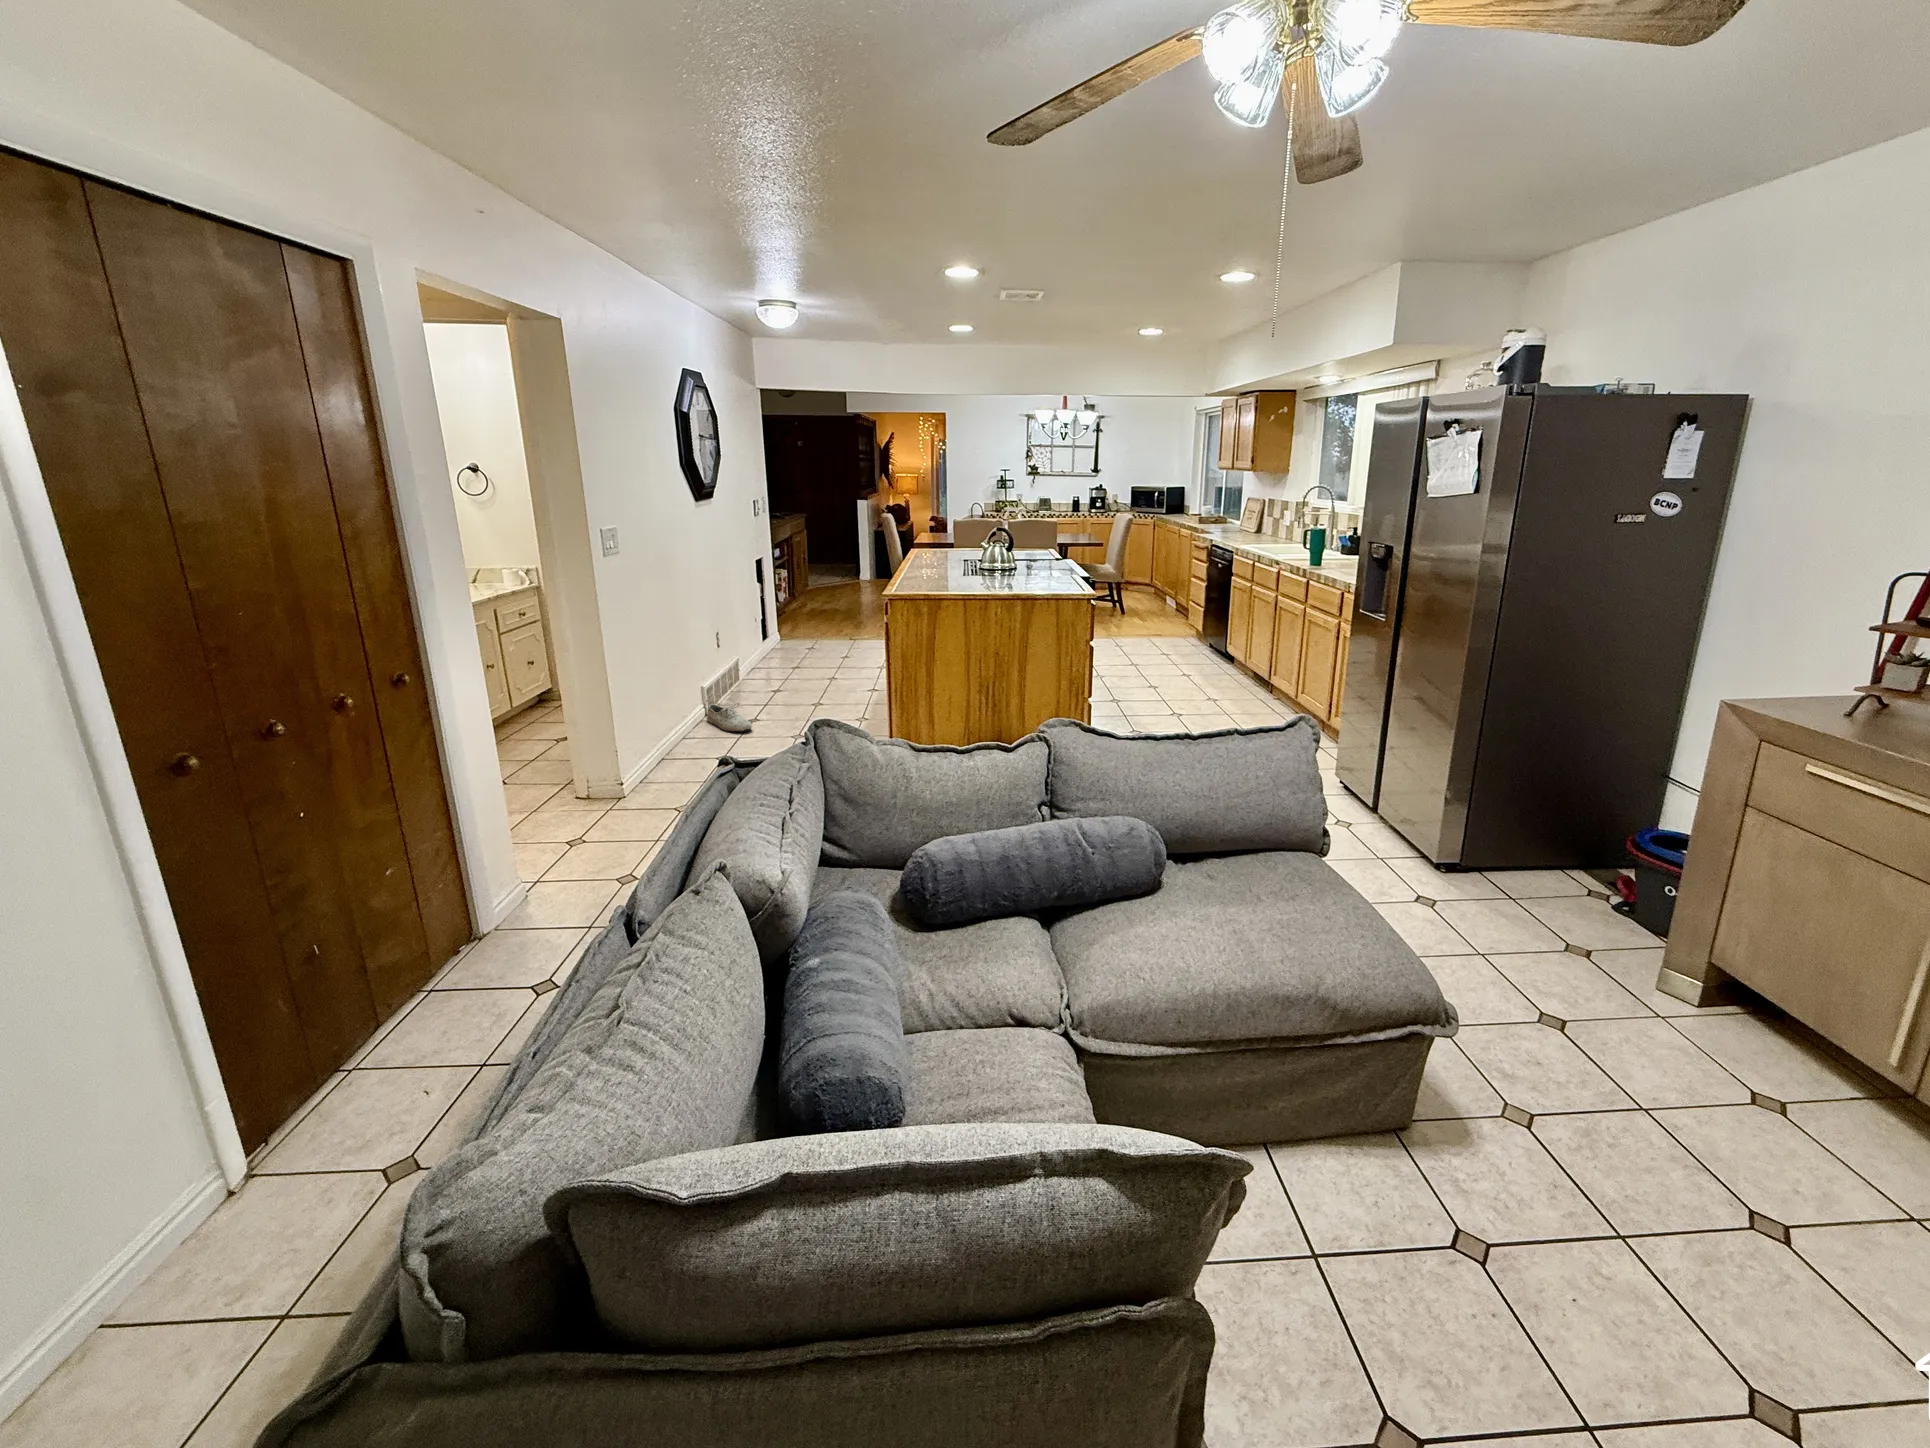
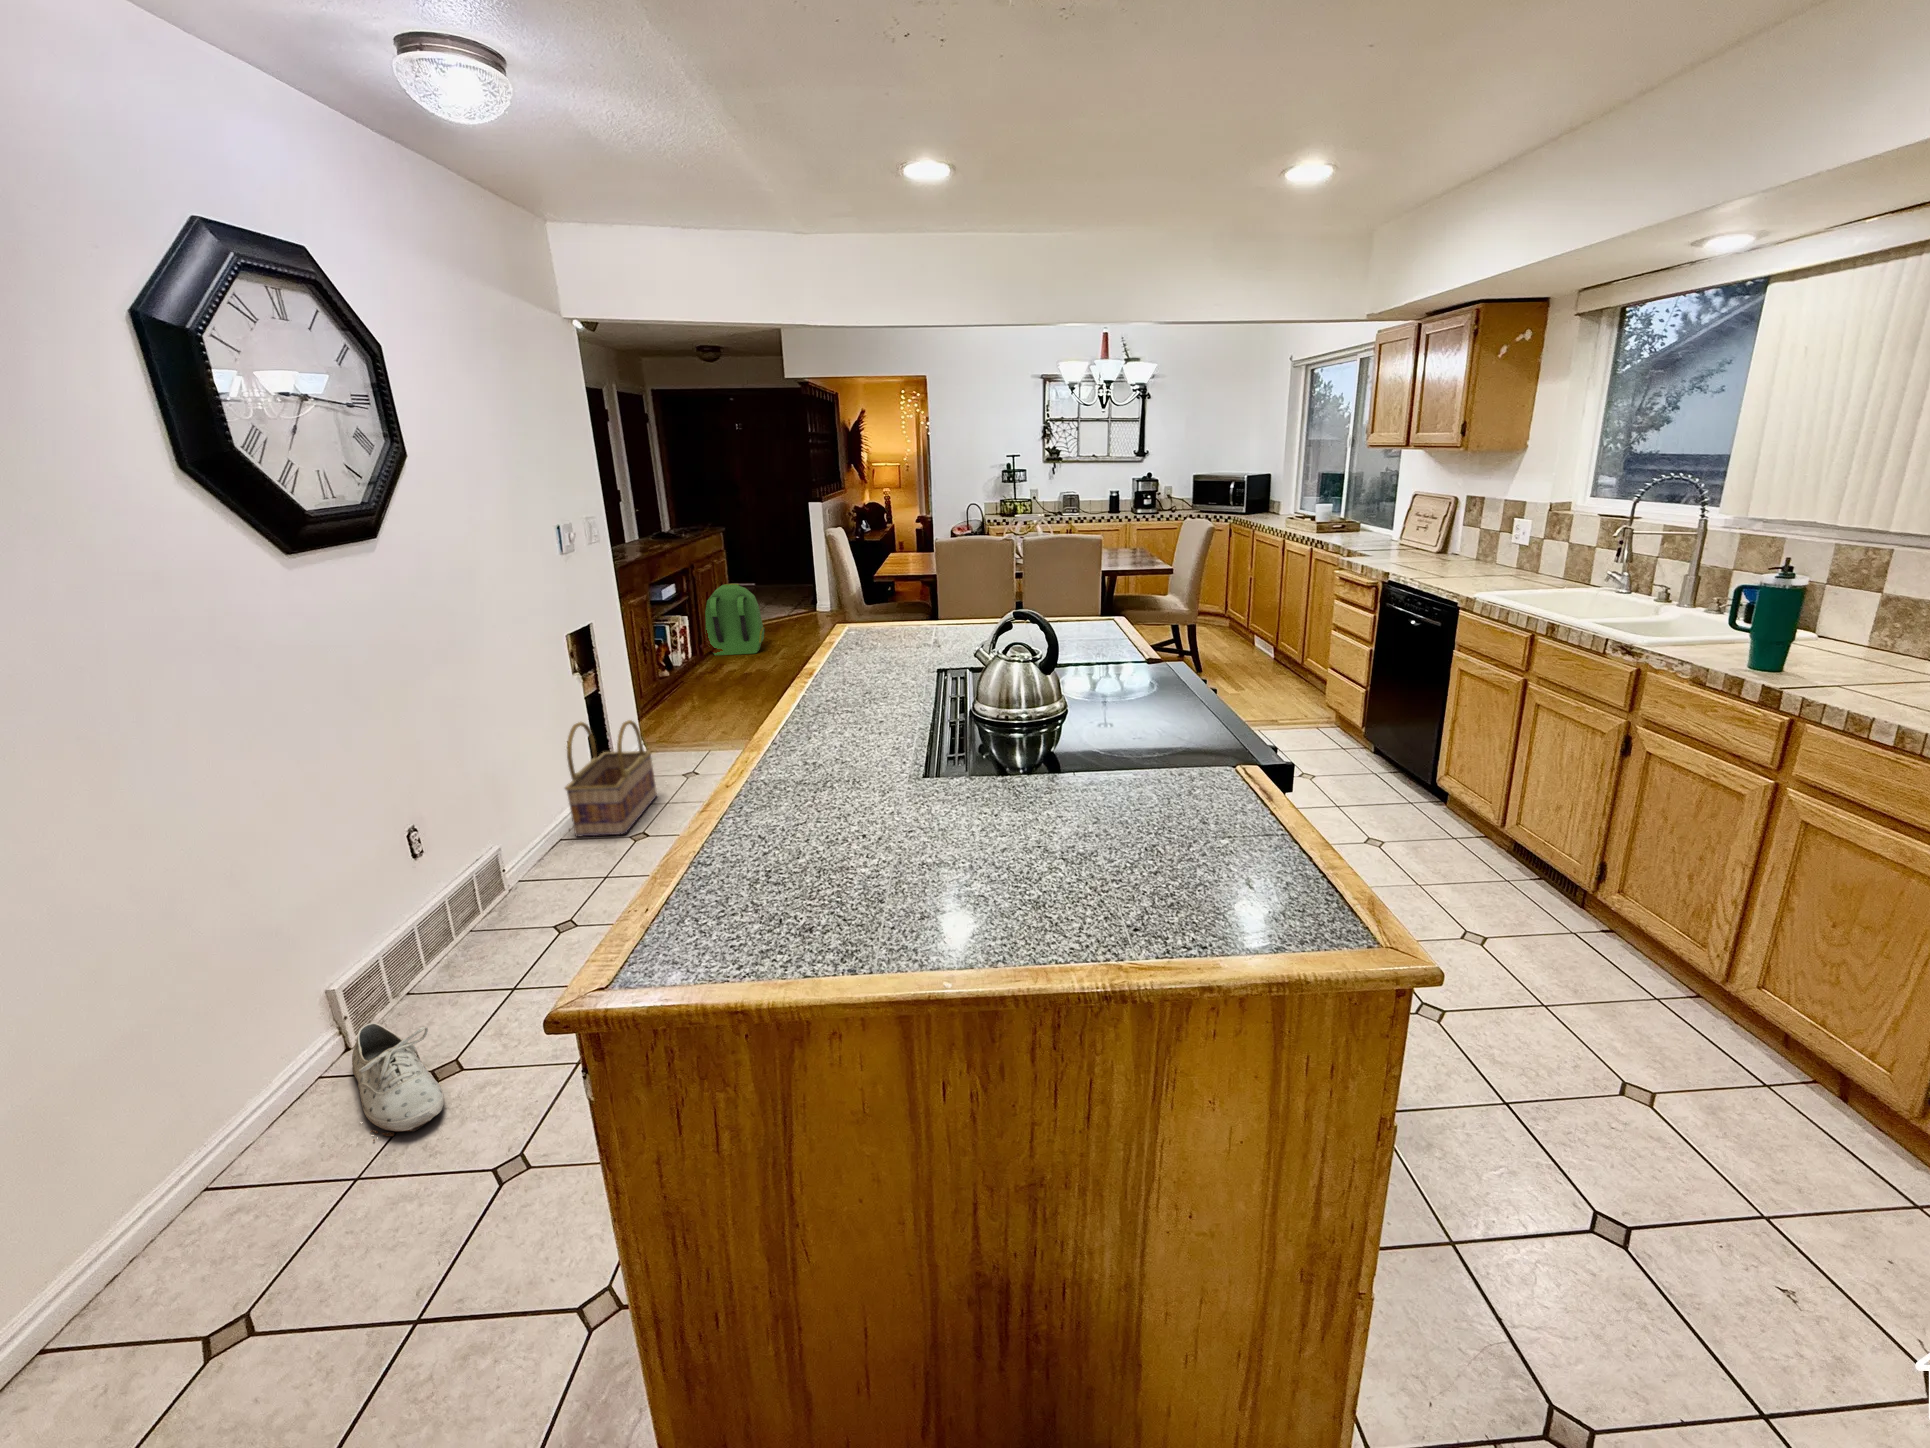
backpack: none [790,556,829,604] -> present [705,584,765,655]
basket: none [752,611,791,670] -> present [565,720,657,837]

